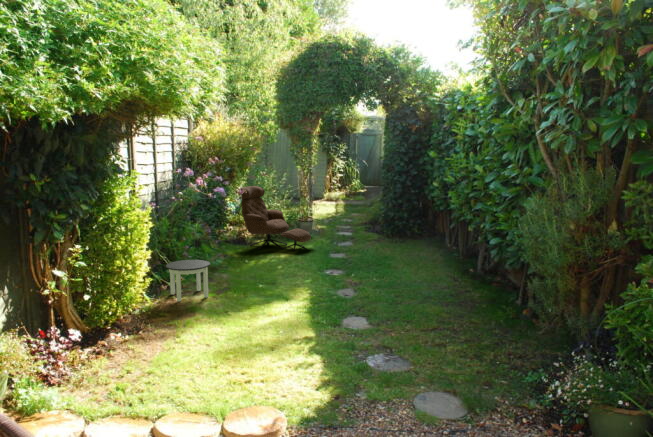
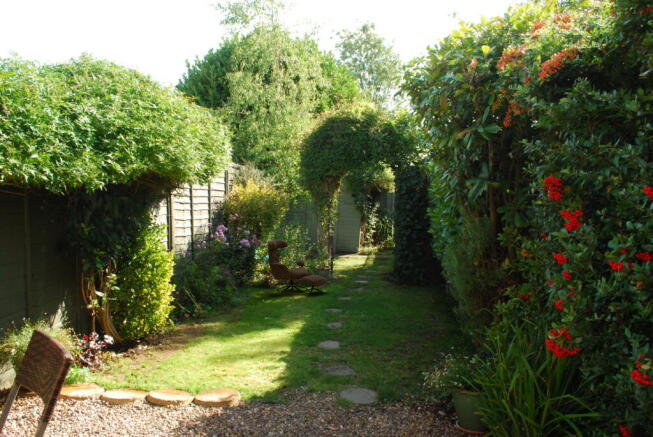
round table: present [166,260,210,301] -> none [191,295,226,327]

